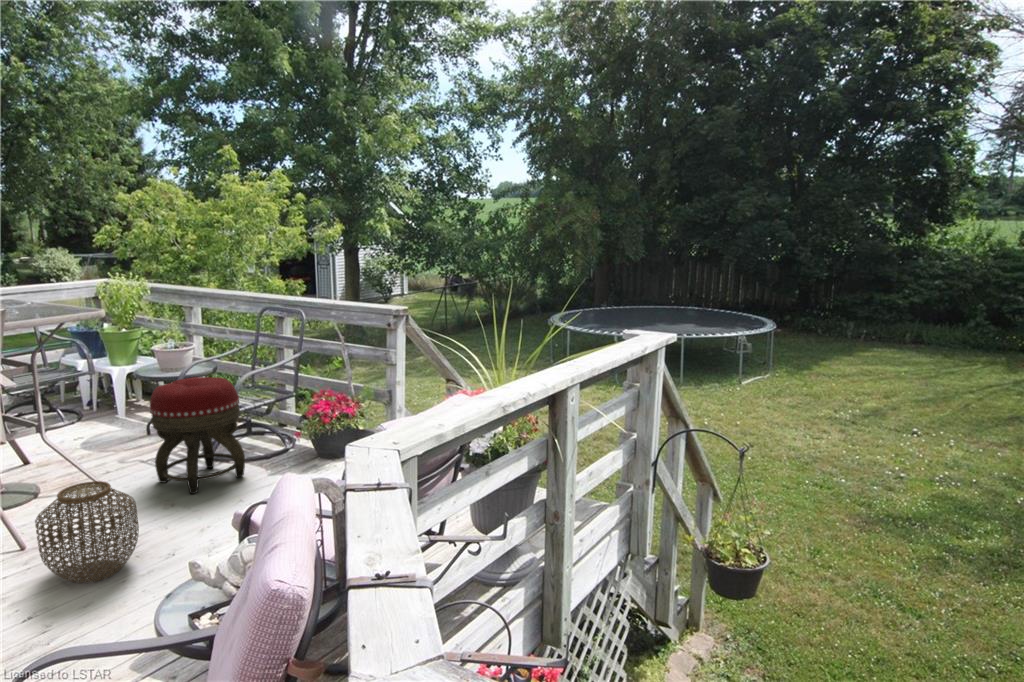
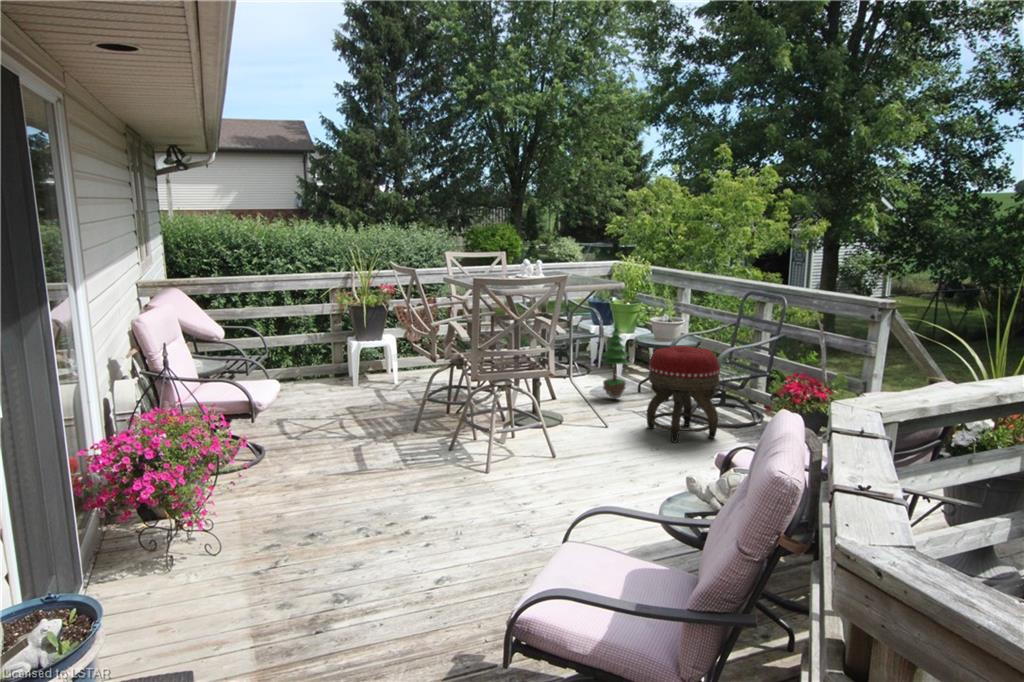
potted tree: none [87,356,129,453] -> present [602,323,628,399]
woven basket: present [35,481,139,583] -> none [573,411,639,486]

